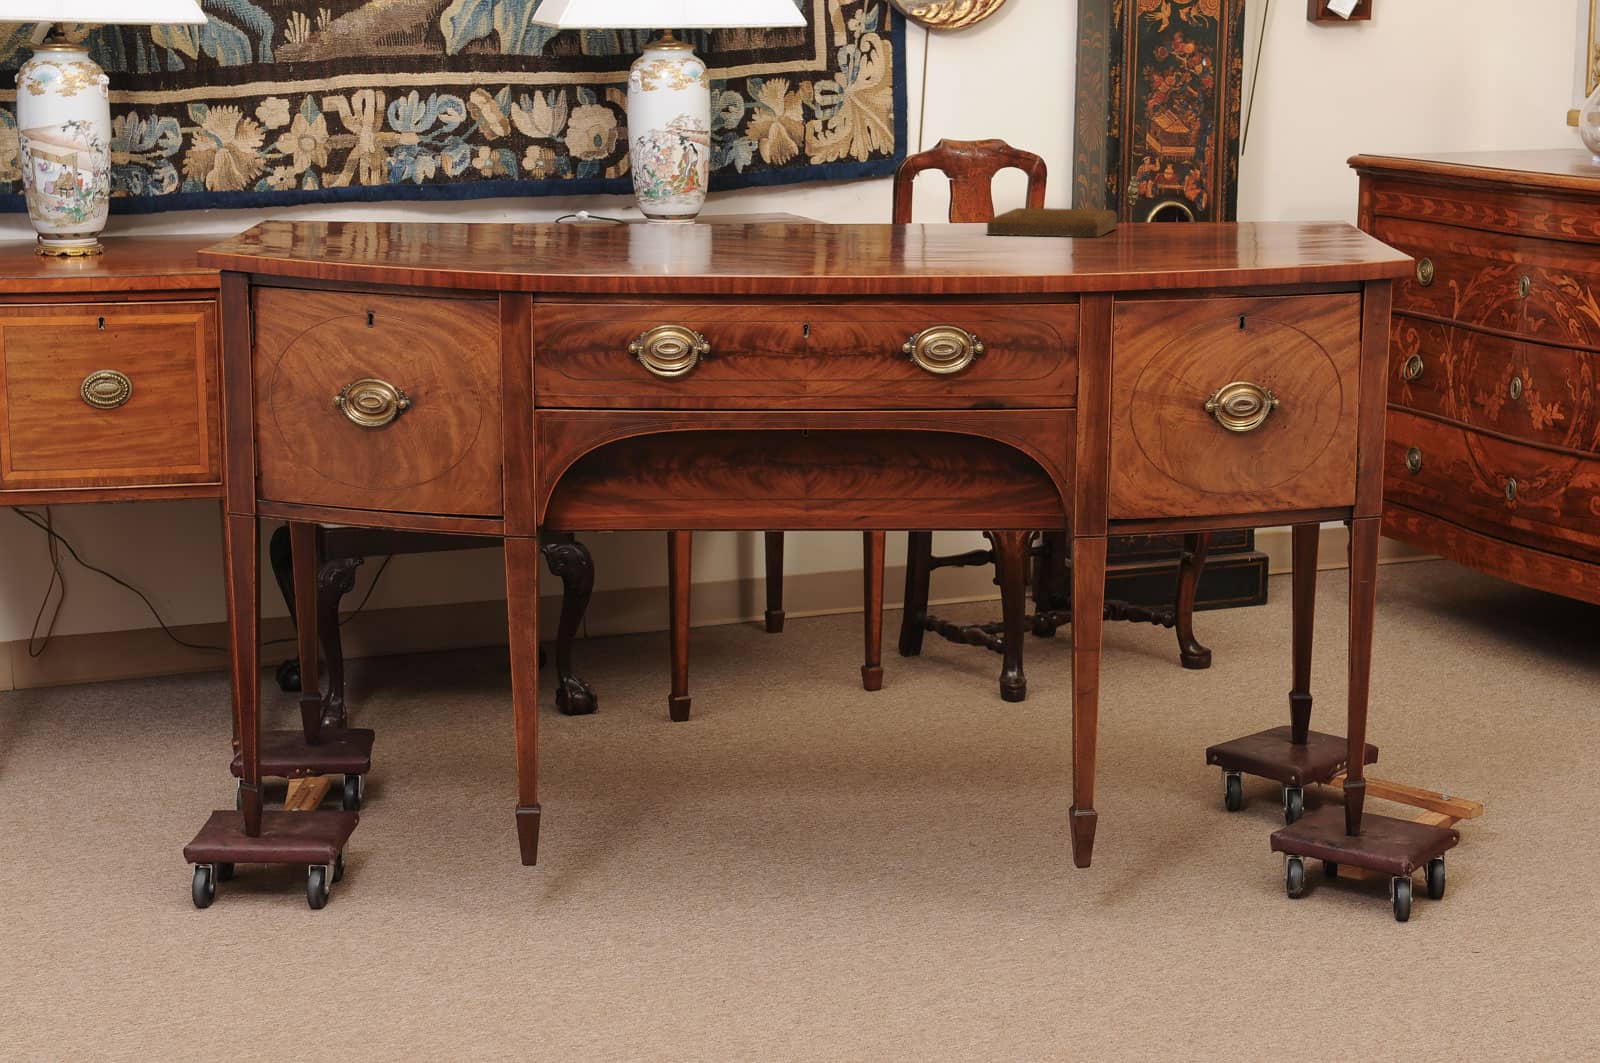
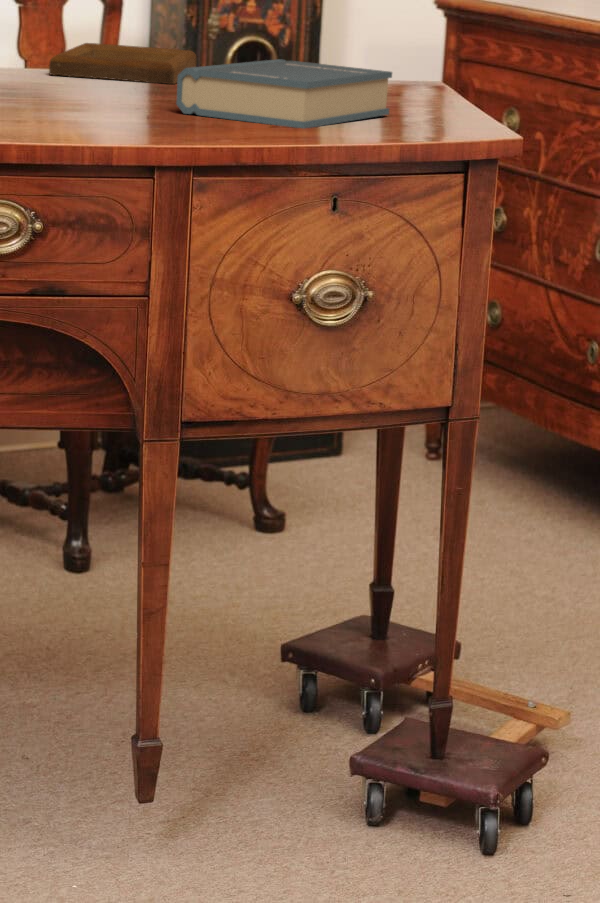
hardback book: none [1101,207,1294,261] -> present [176,59,392,128]

